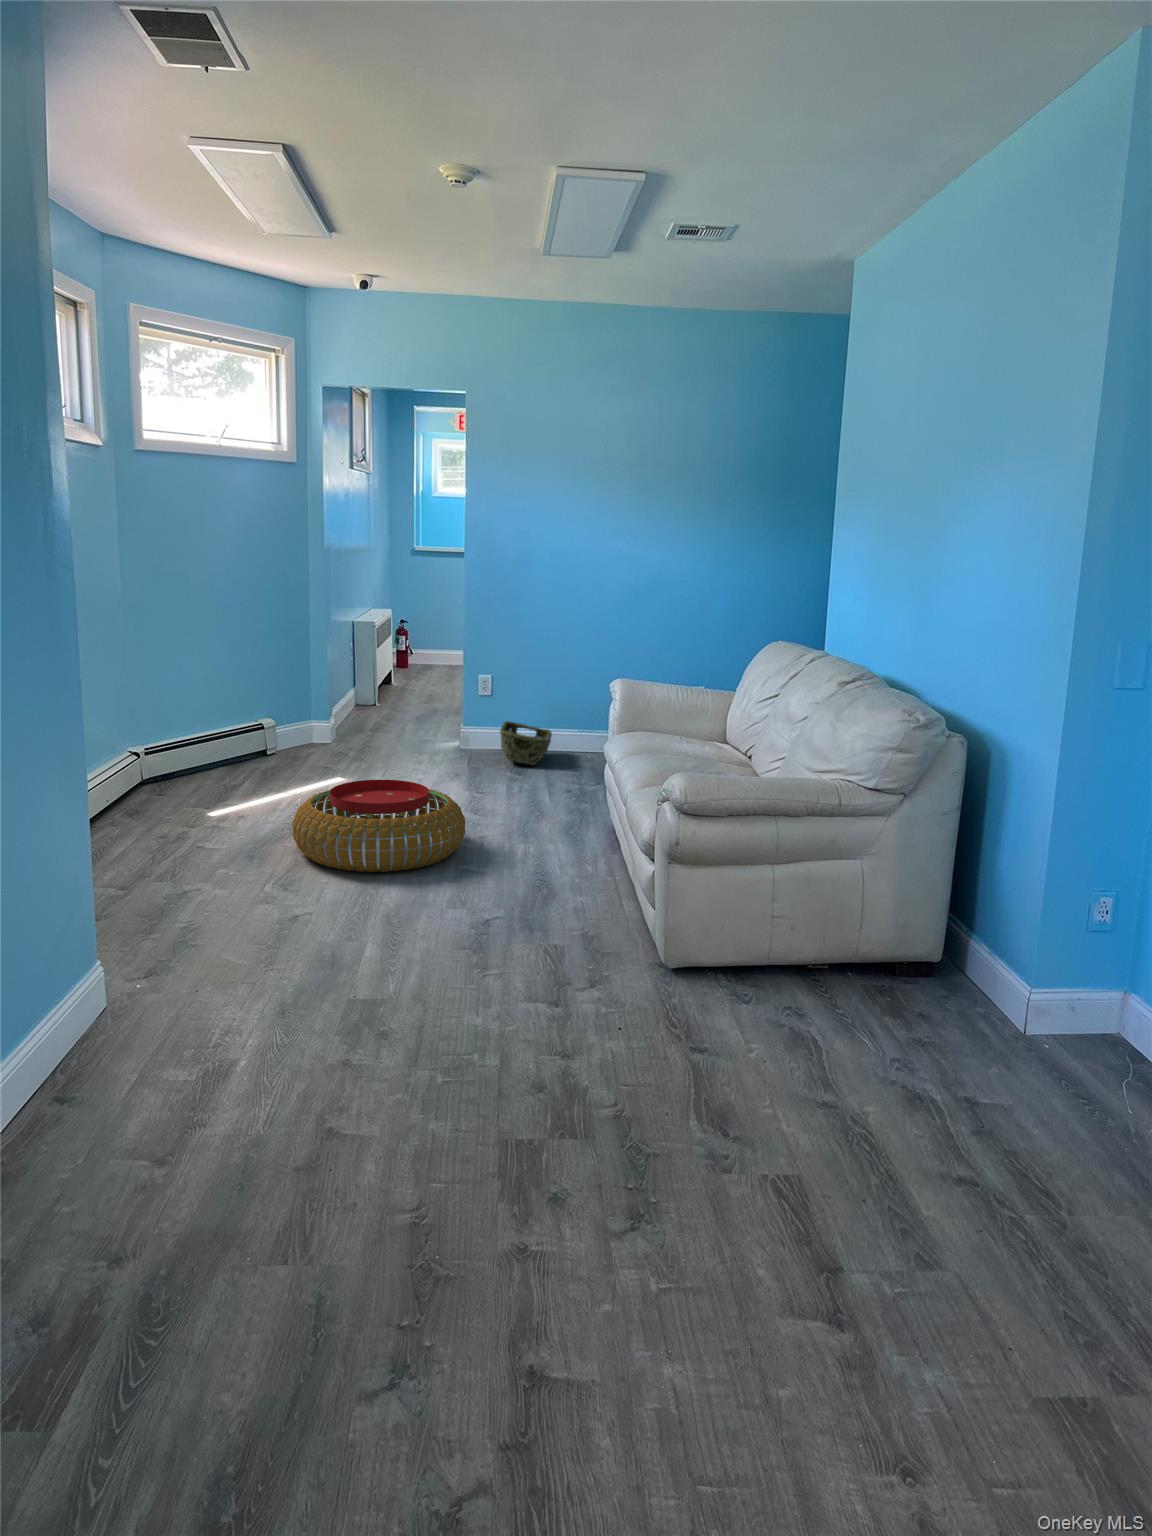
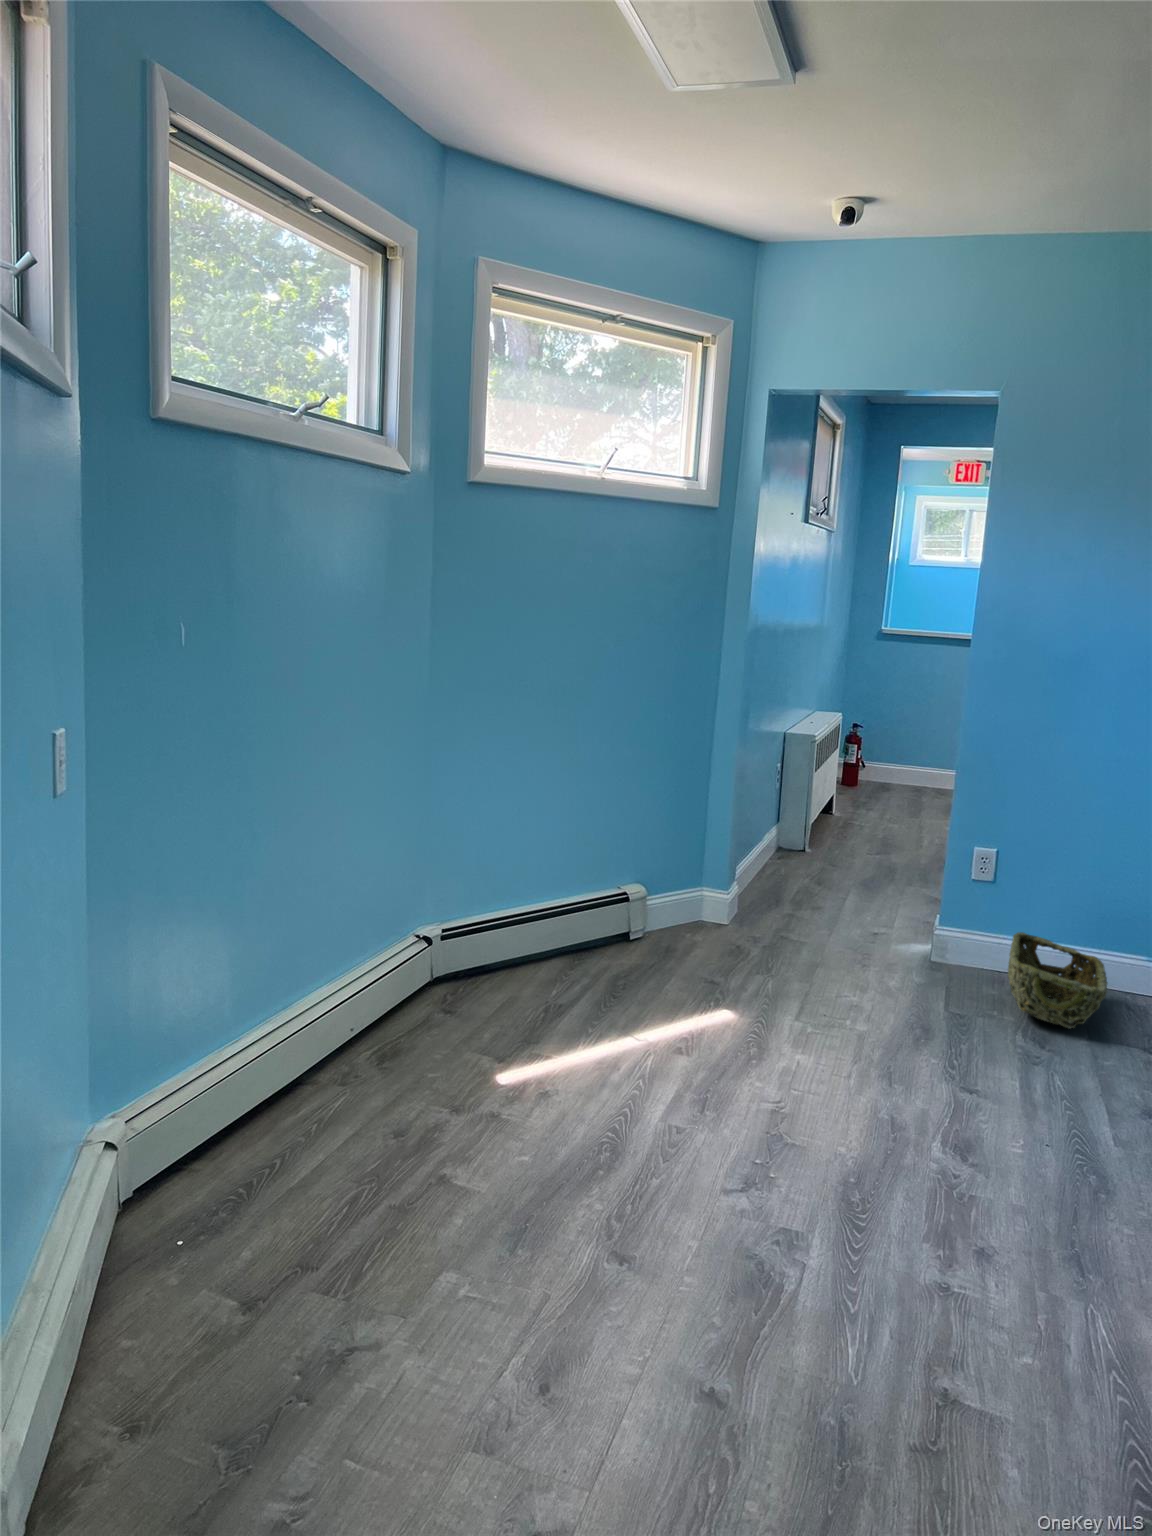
pouf: present [292,780,466,872] -> none [584,1110,962,1409]

